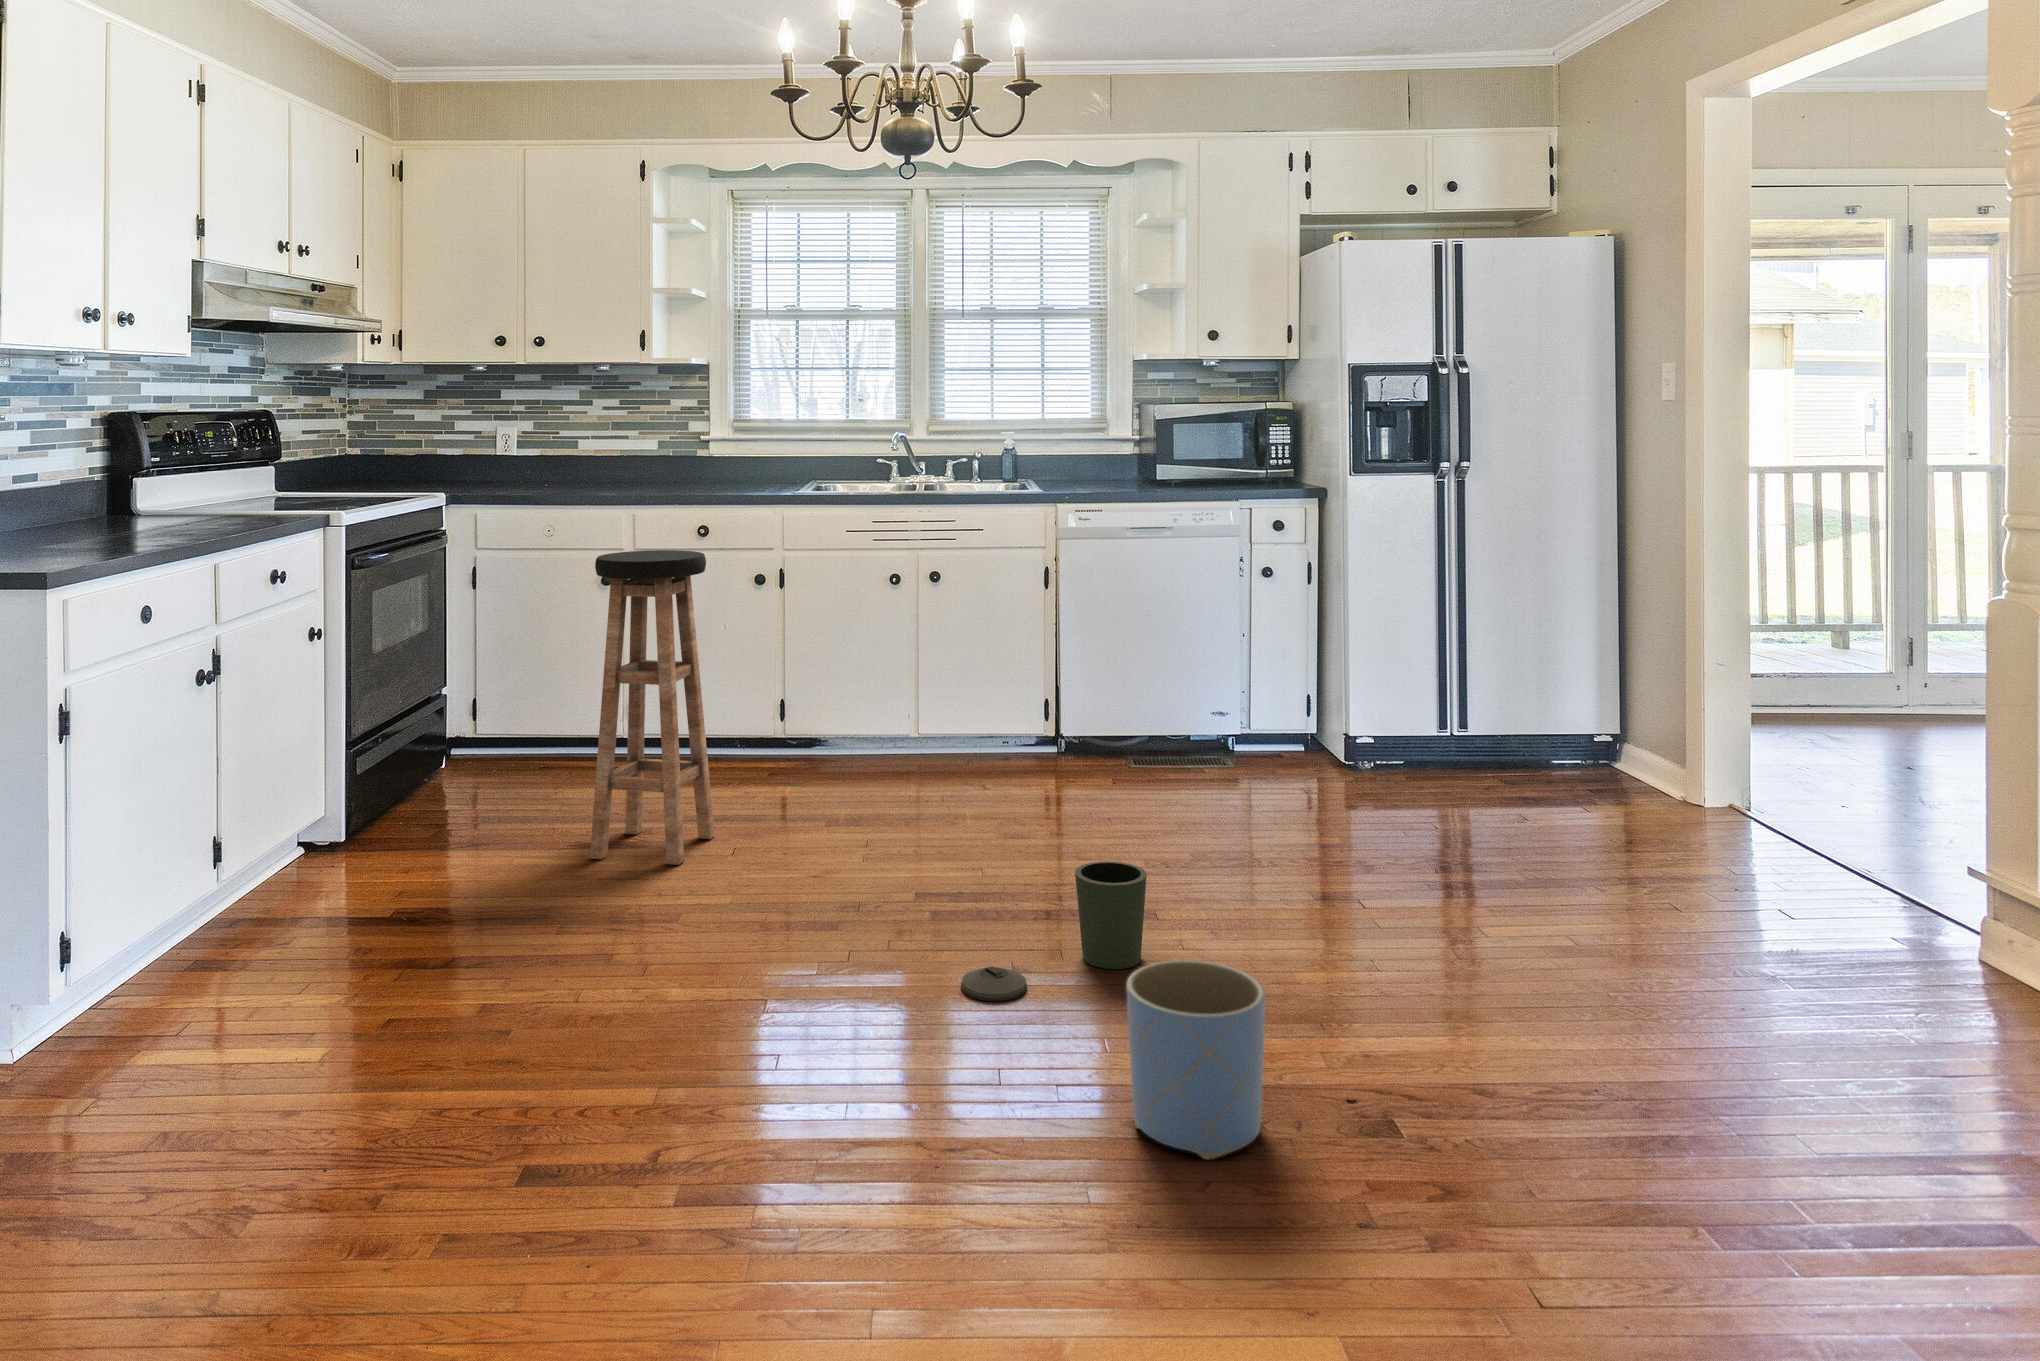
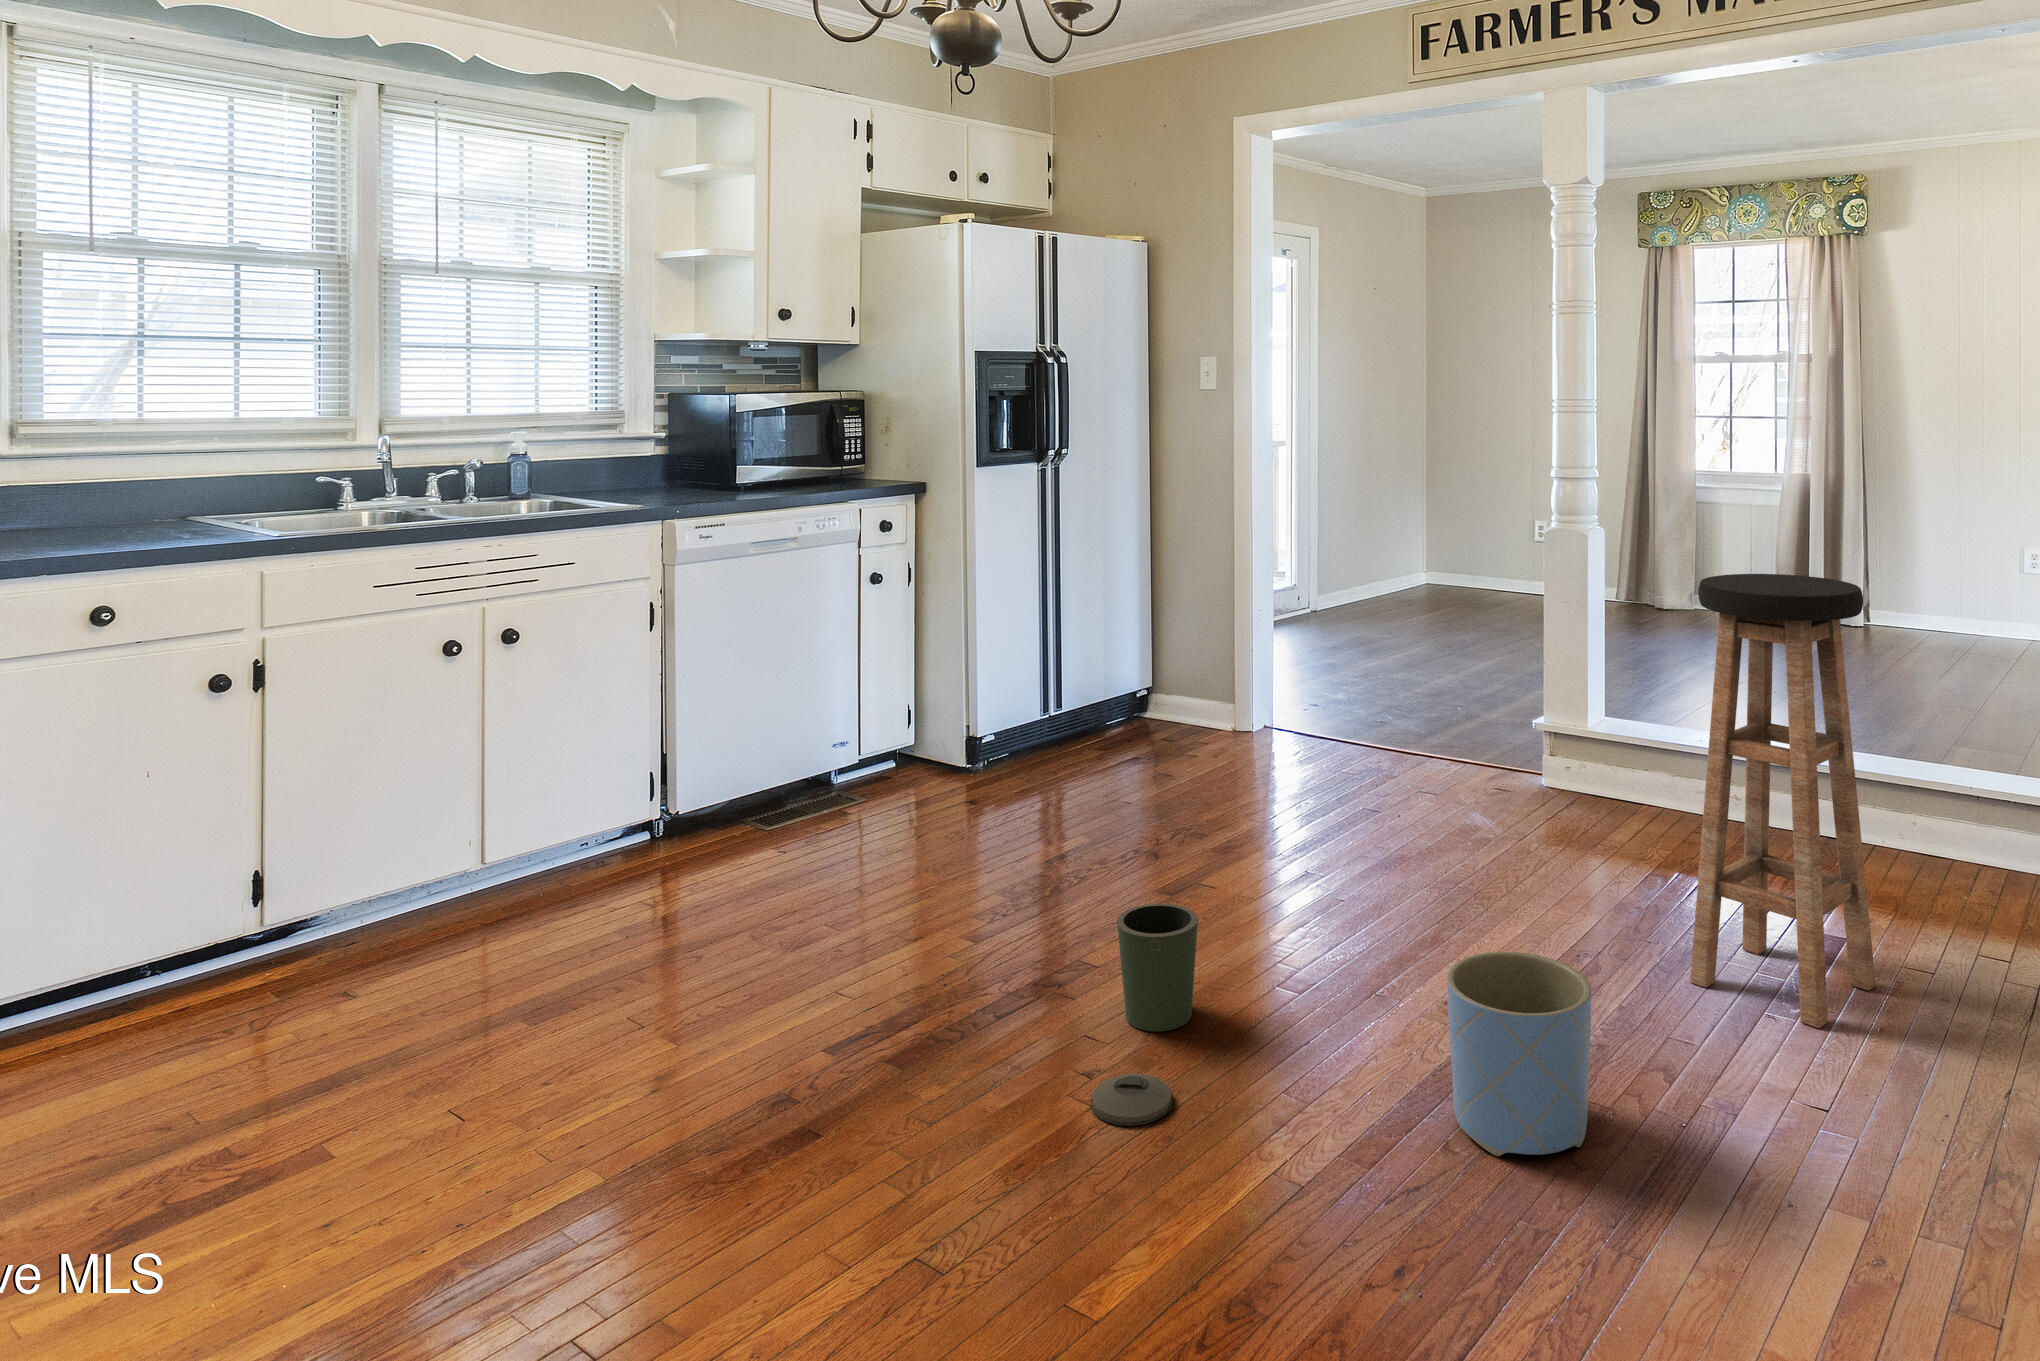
bar stool: present [590,550,715,865] -> present [1690,574,1876,1028]

